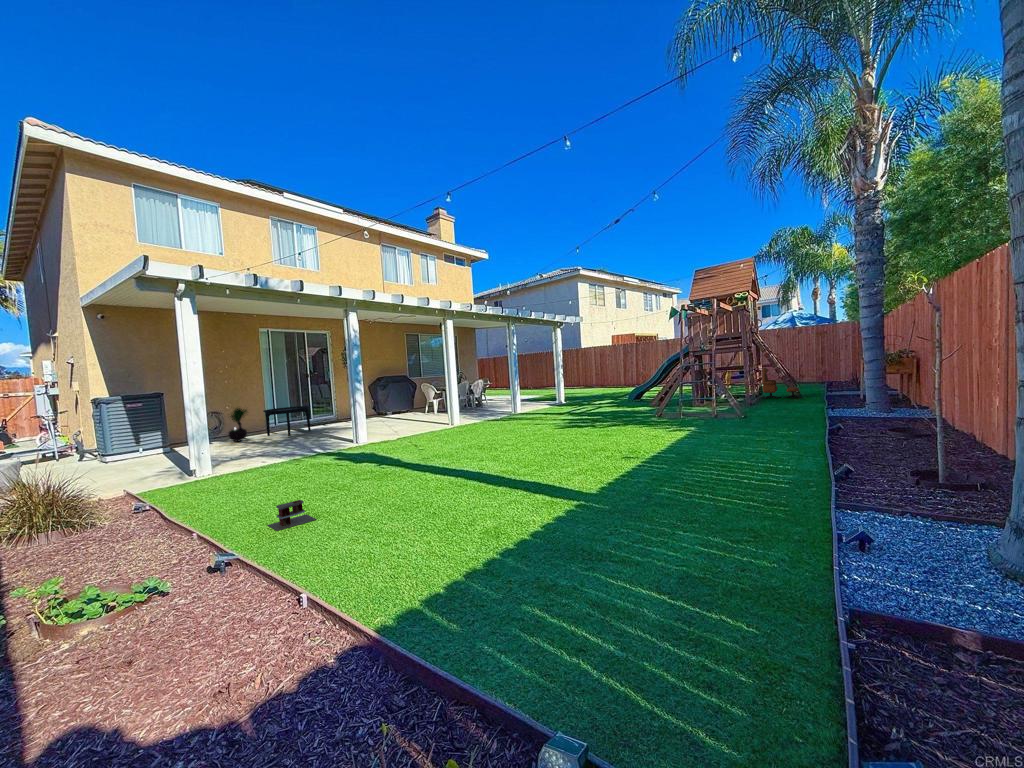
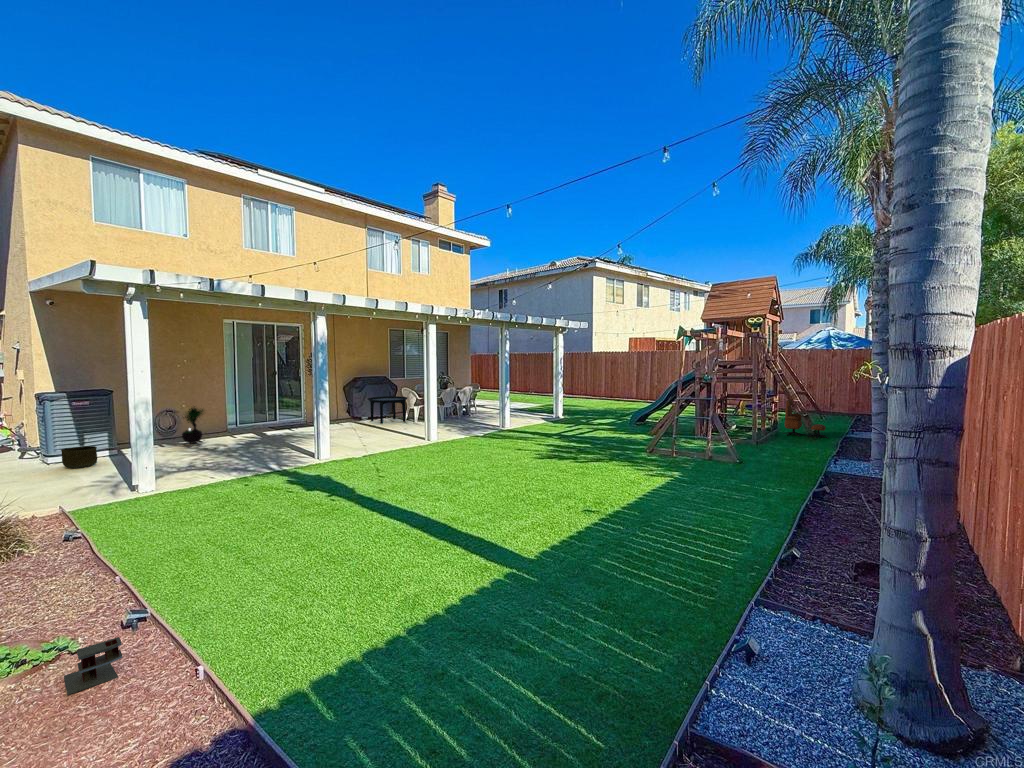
round table: present [263,406,311,436] -> present [368,396,407,424]
basket: none [118,444,153,465] -> present [61,446,97,468]
toy house: present [267,500,316,531] -> present [64,637,122,695]

